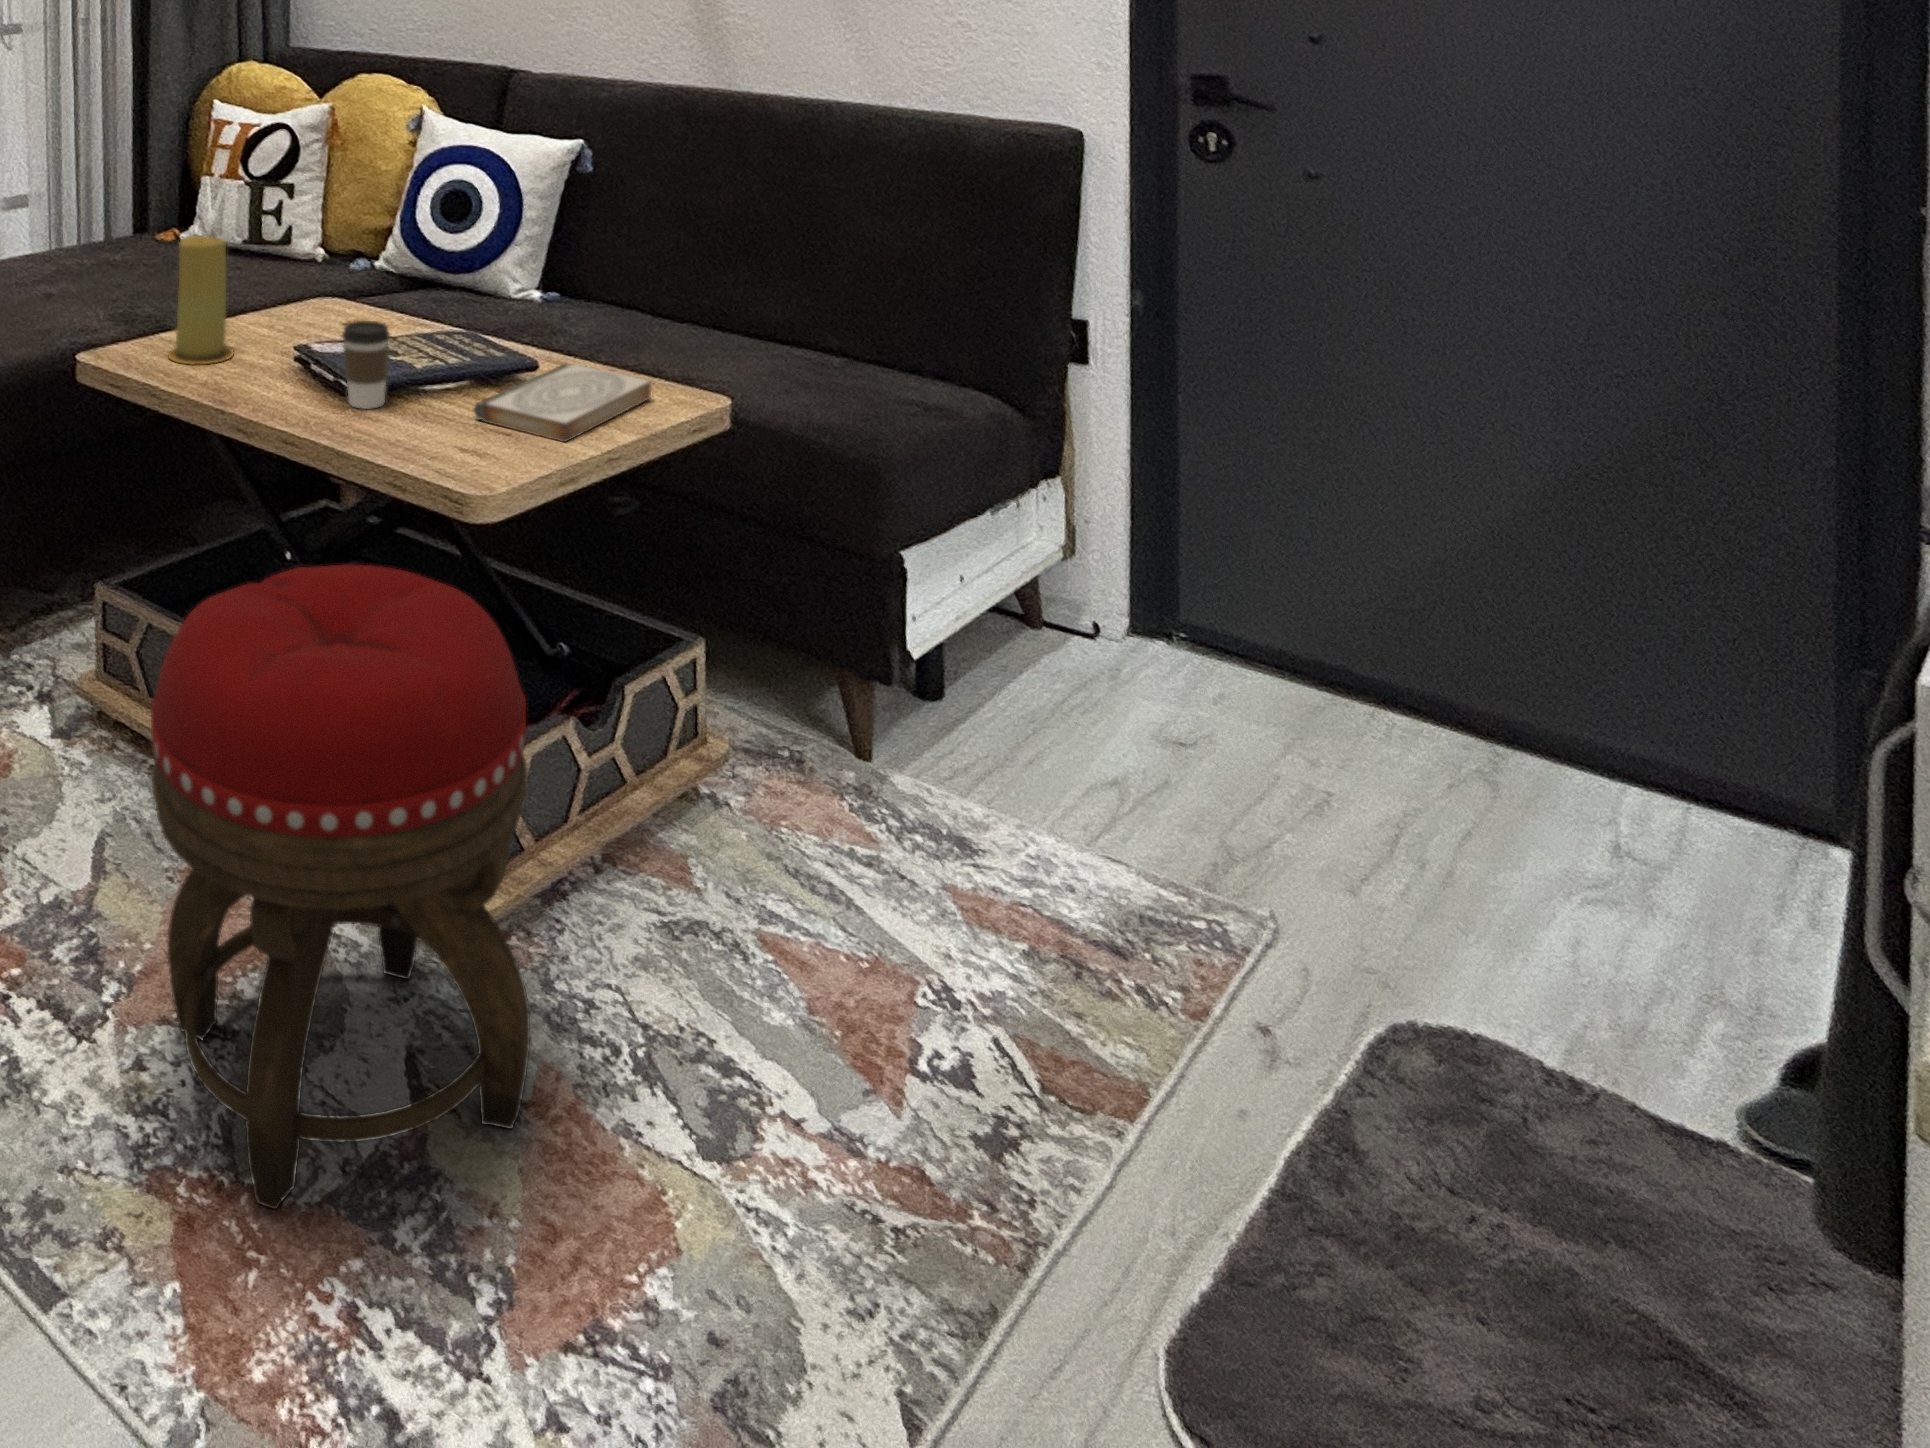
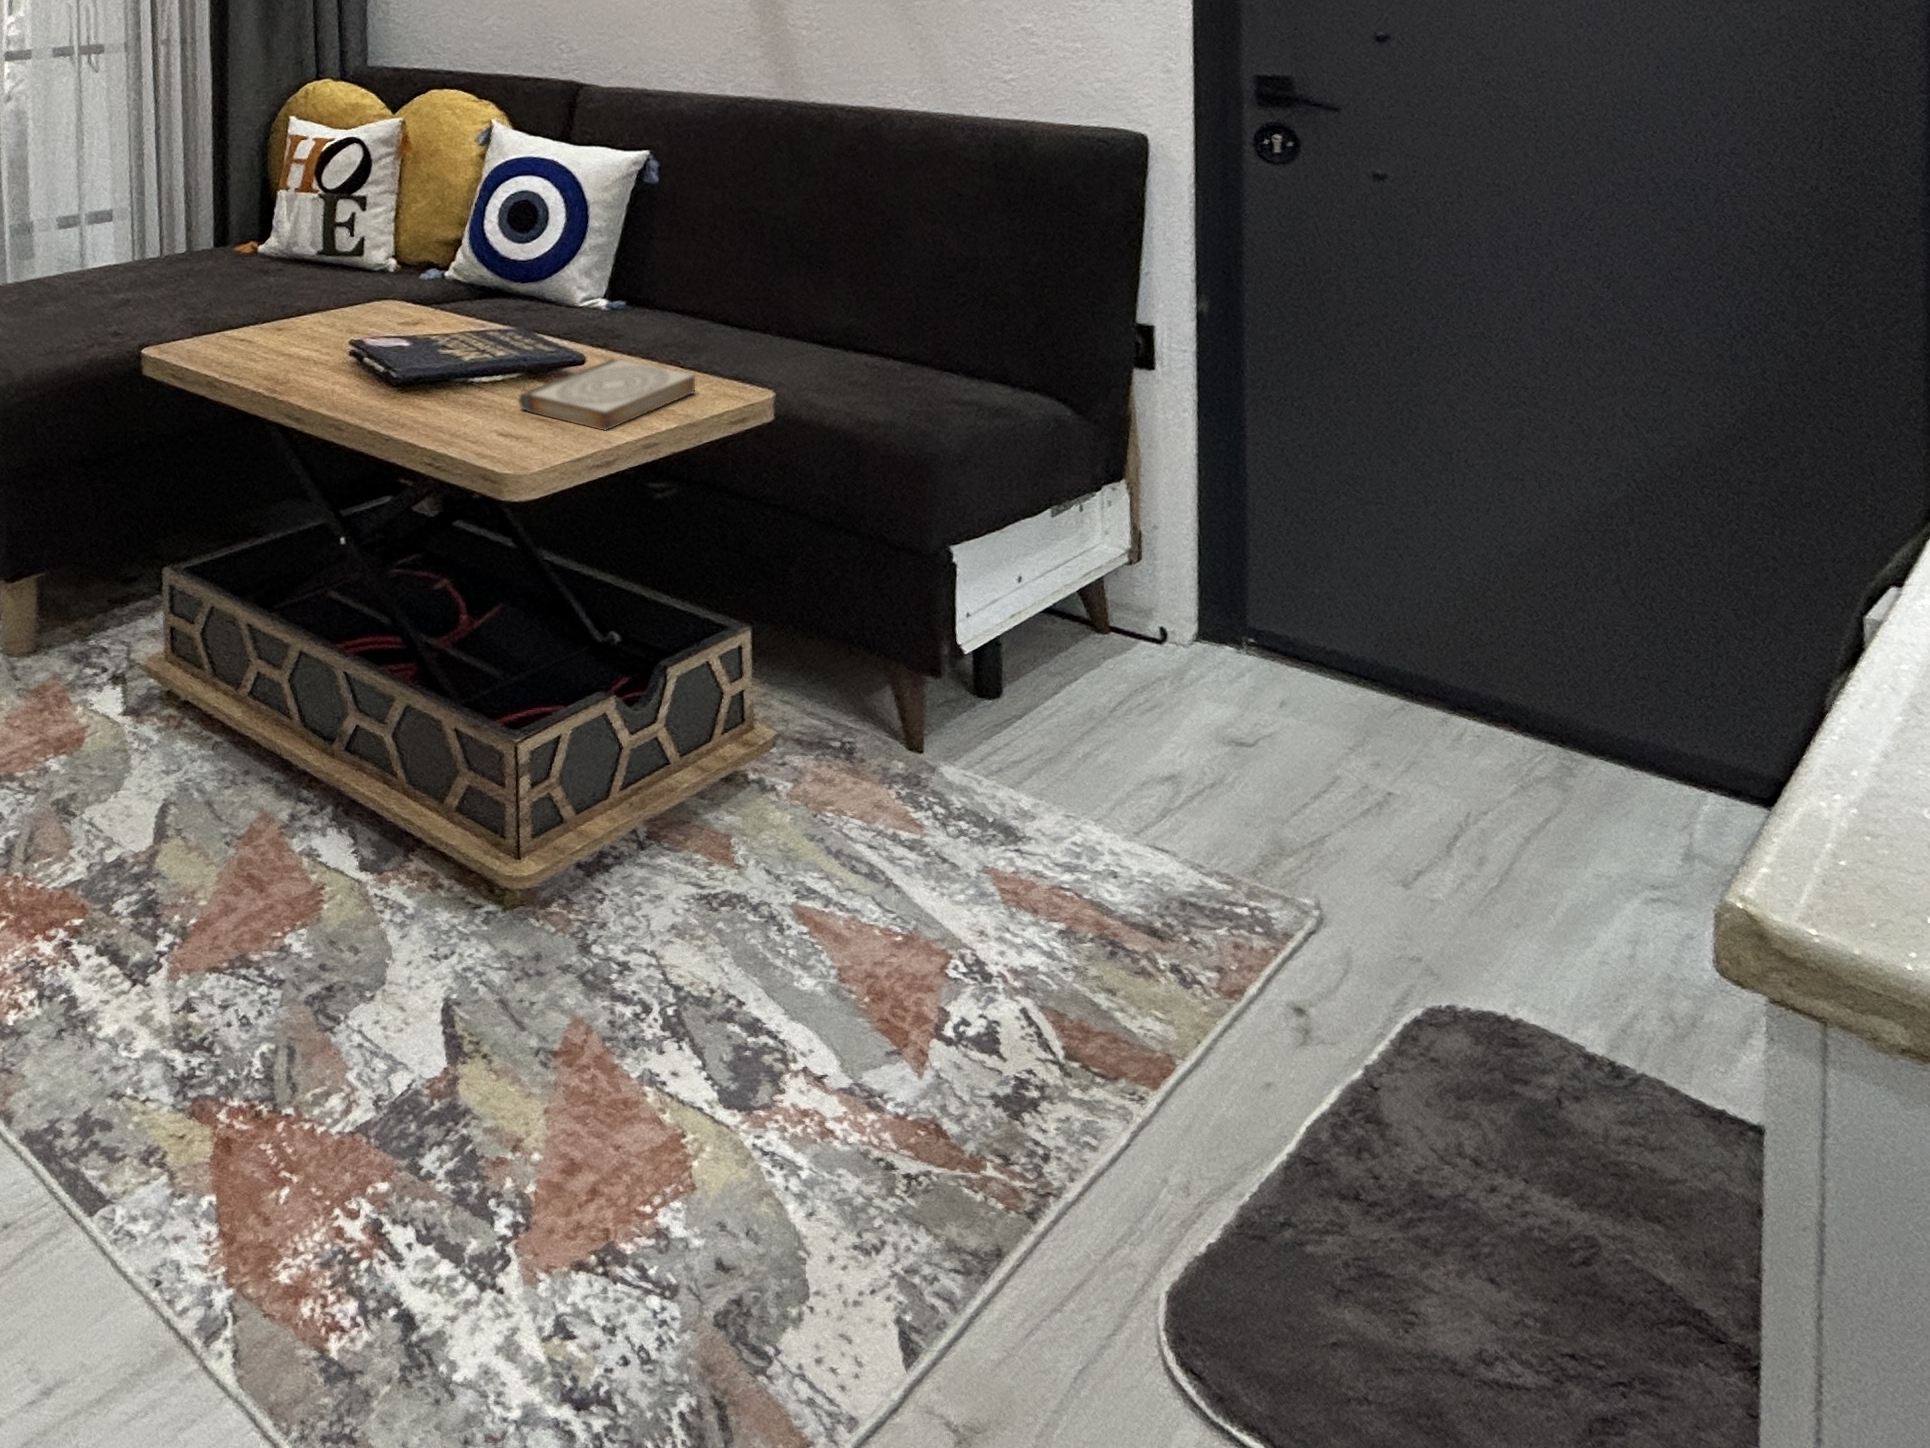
candle: present [168,236,234,364] -> none [231,238,295,360]
coffee cup: present [342,321,390,409] -> none [392,316,439,400]
footstool: present [151,565,530,1209] -> none [193,539,557,1135]

